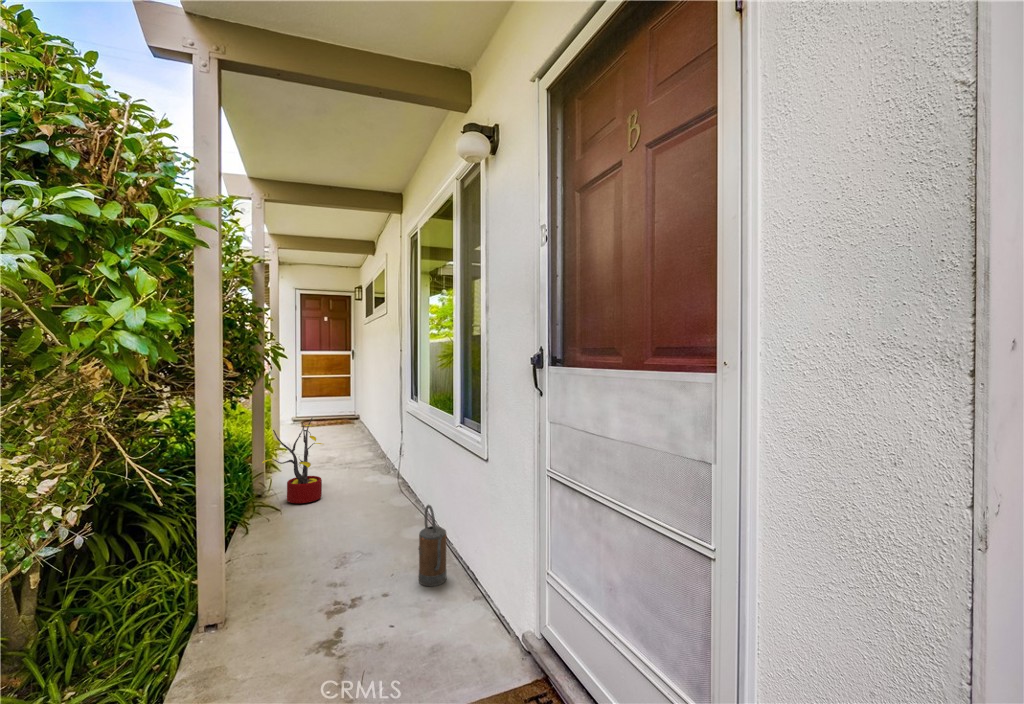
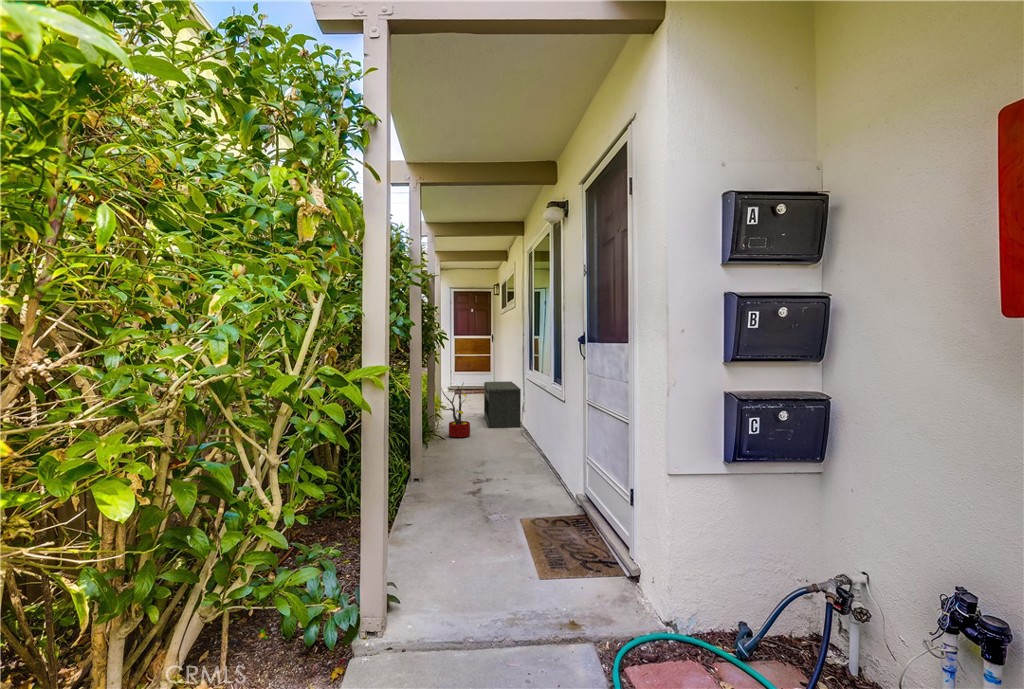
bench: none [343,411,397,481] -> present [484,381,521,428]
watering can: present [419,505,447,586] -> none [524,431,541,478]

